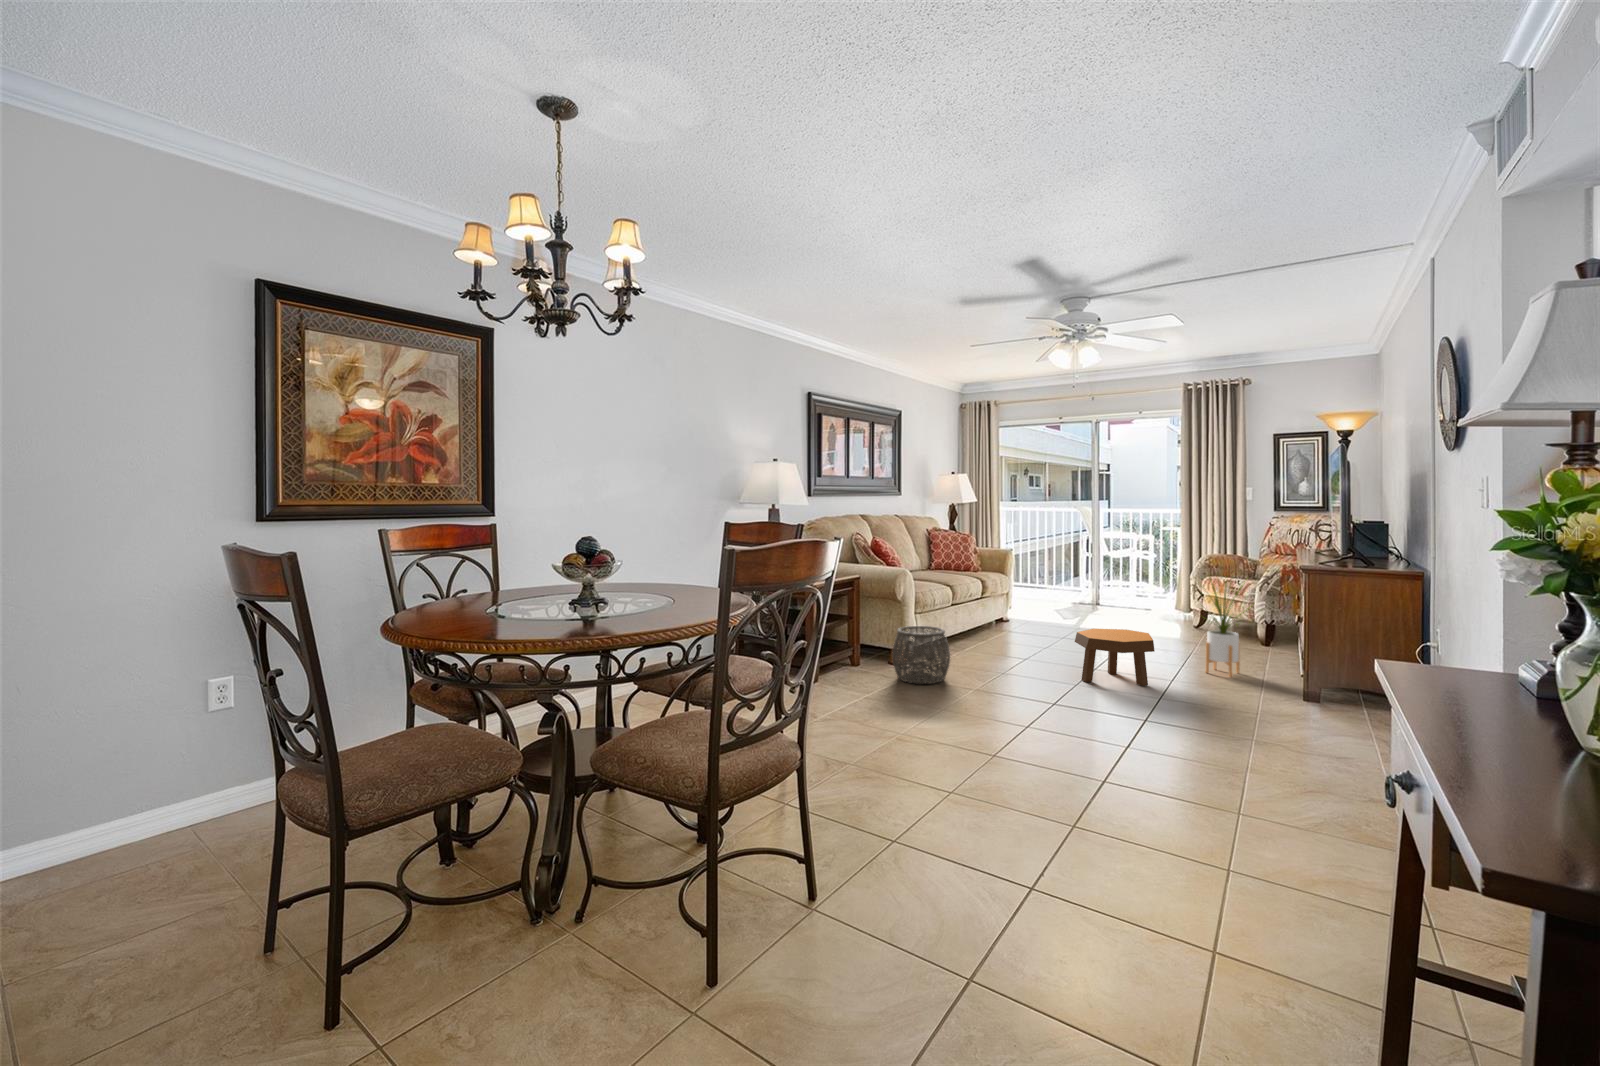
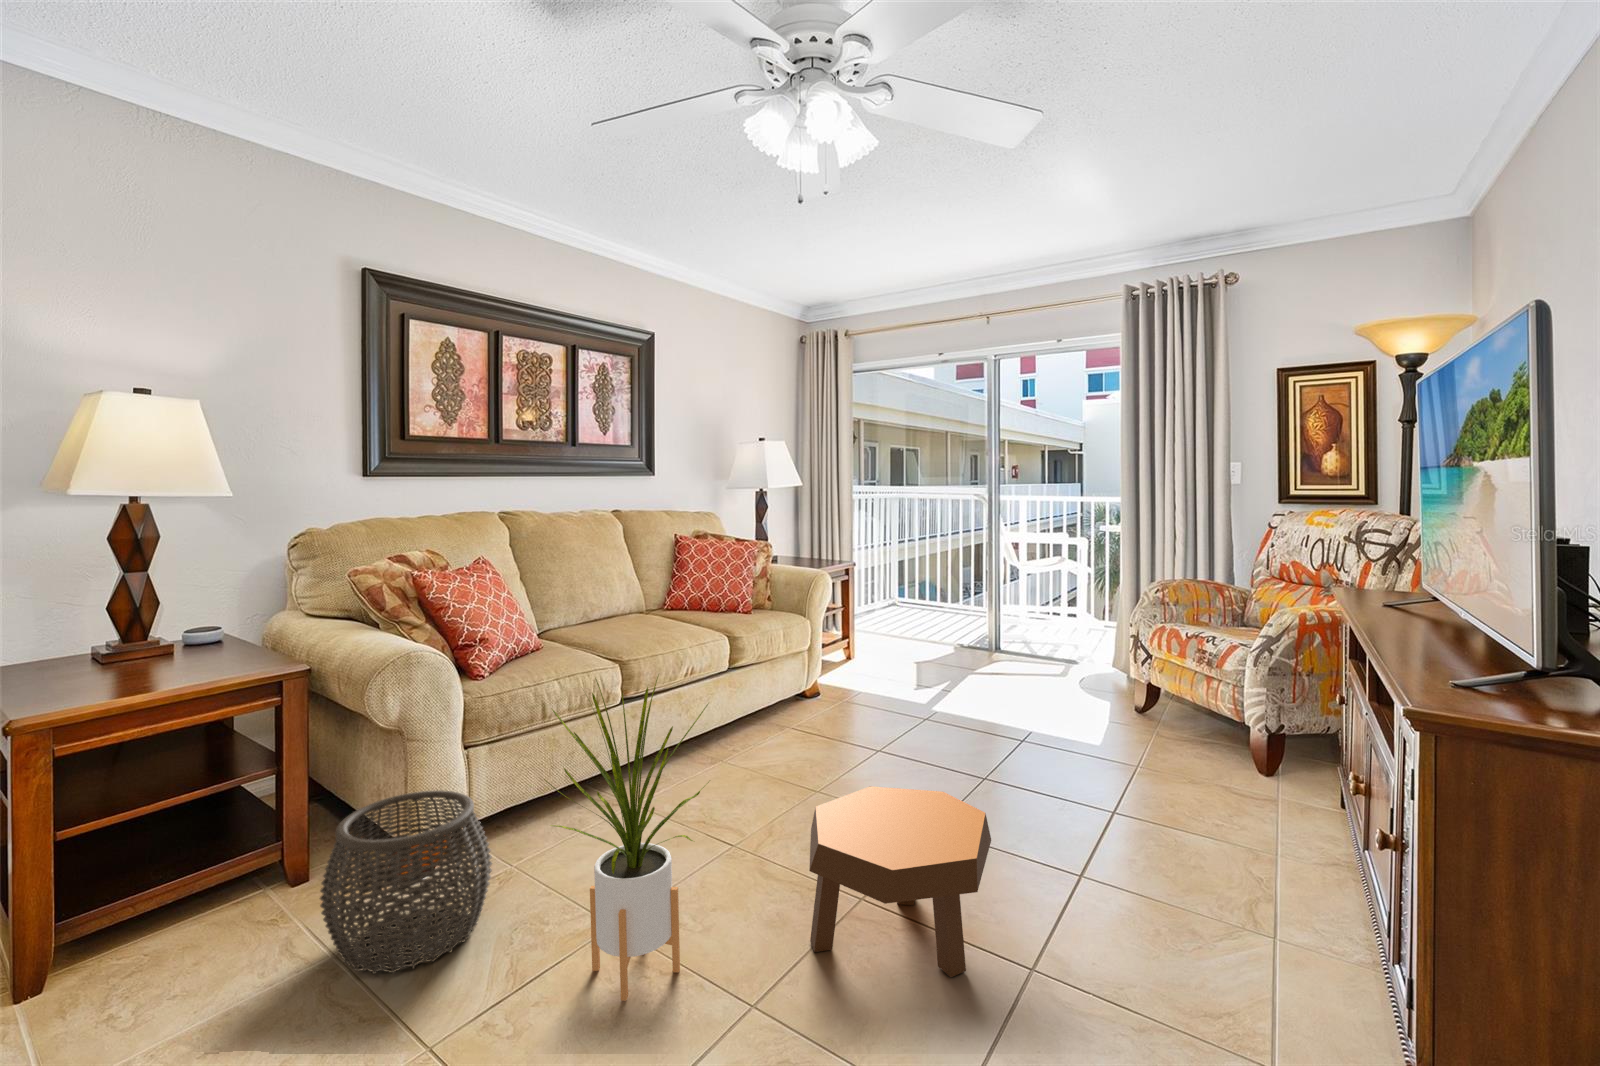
house plant: present [1203,581,1252,677] -> present [545,675,709,1001]

